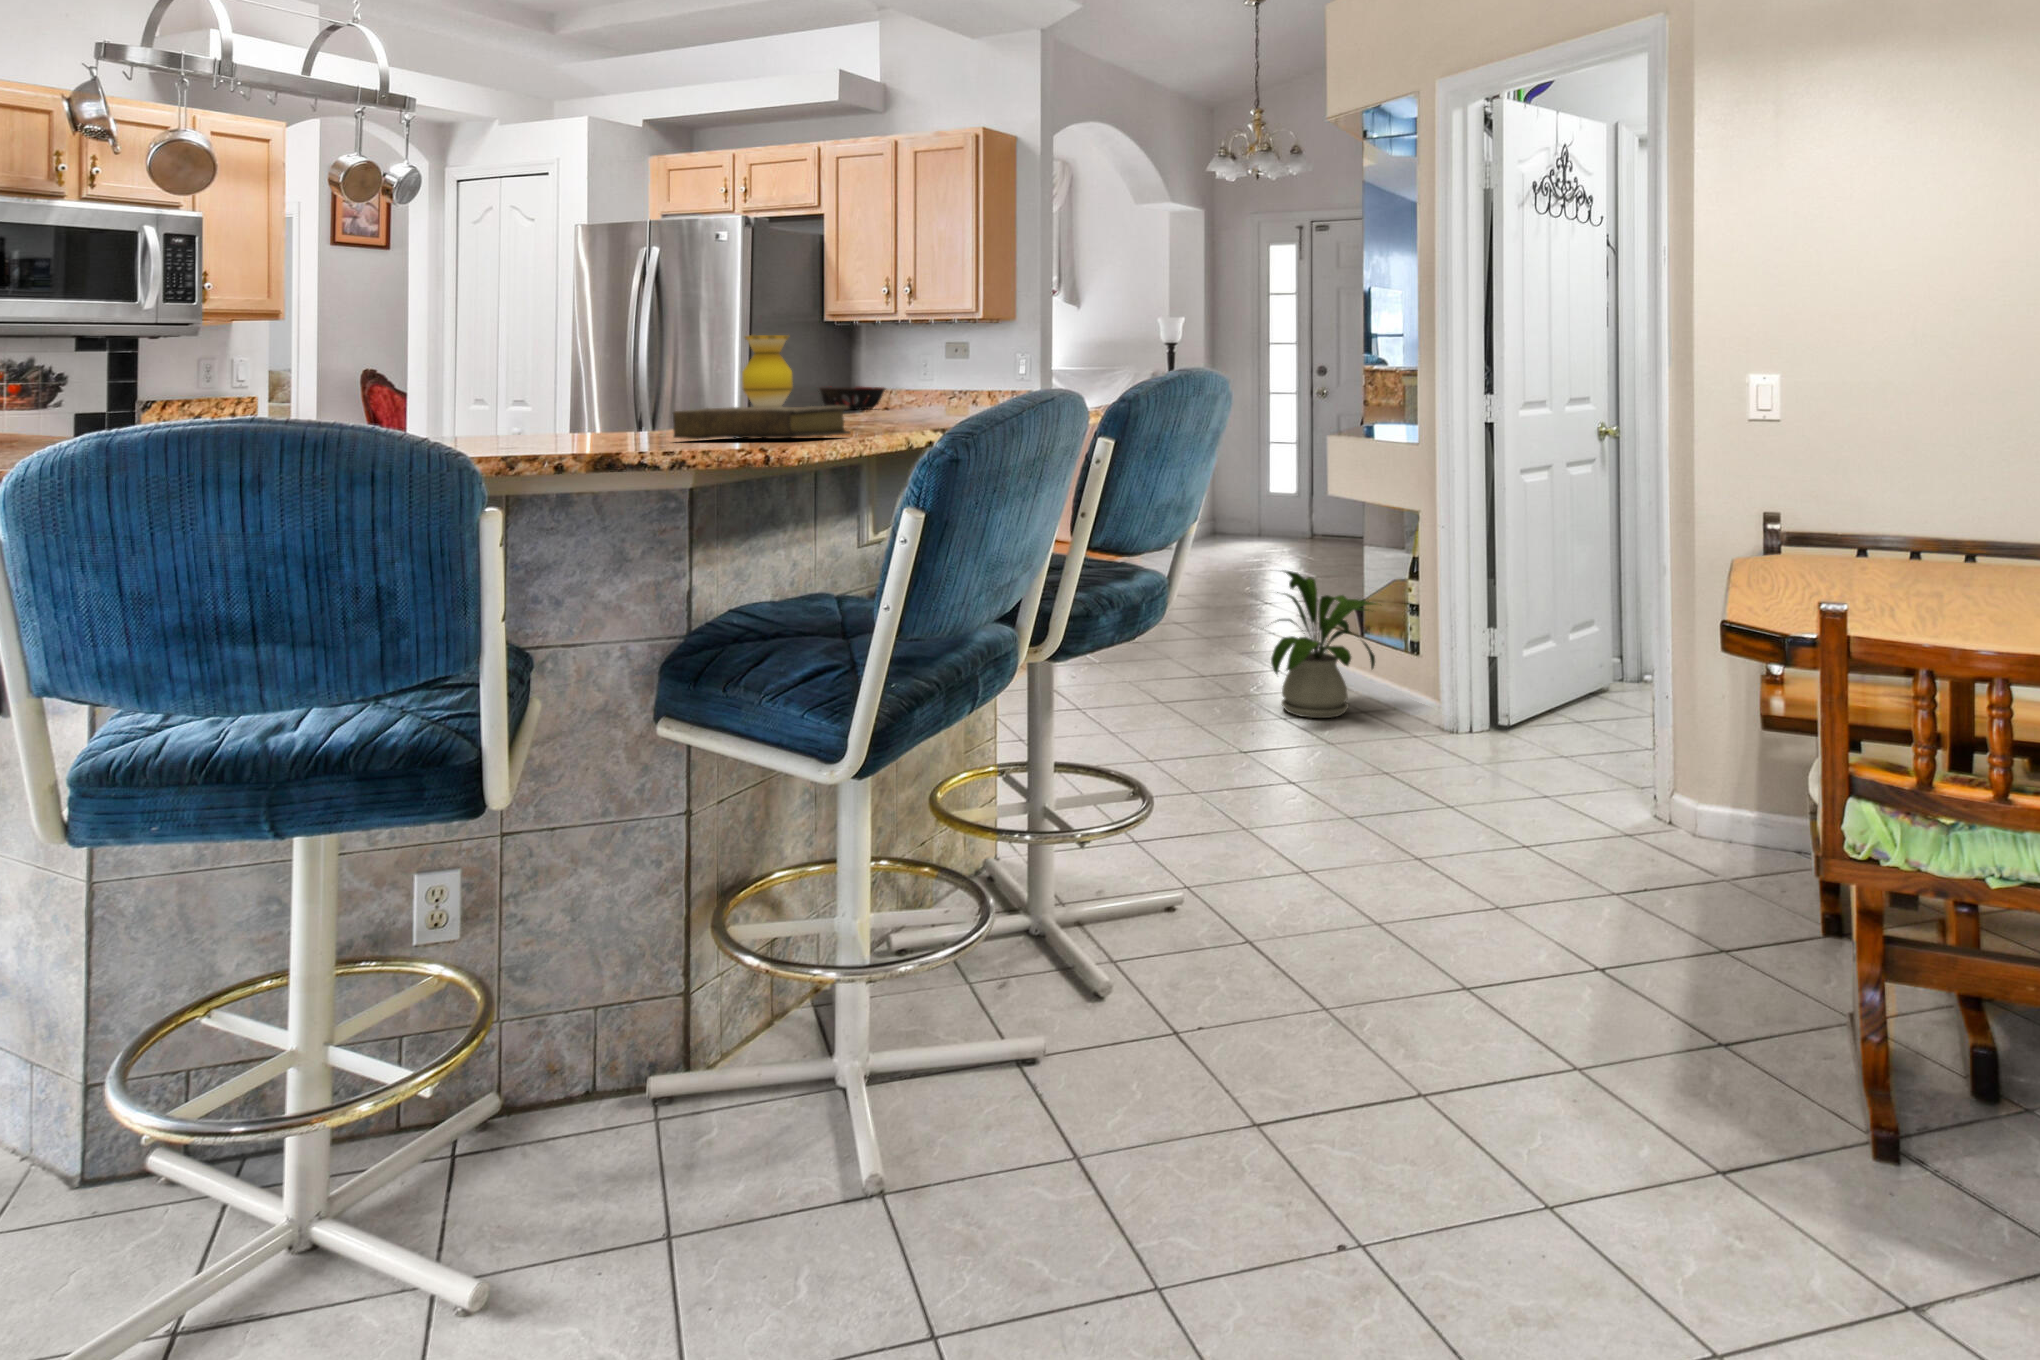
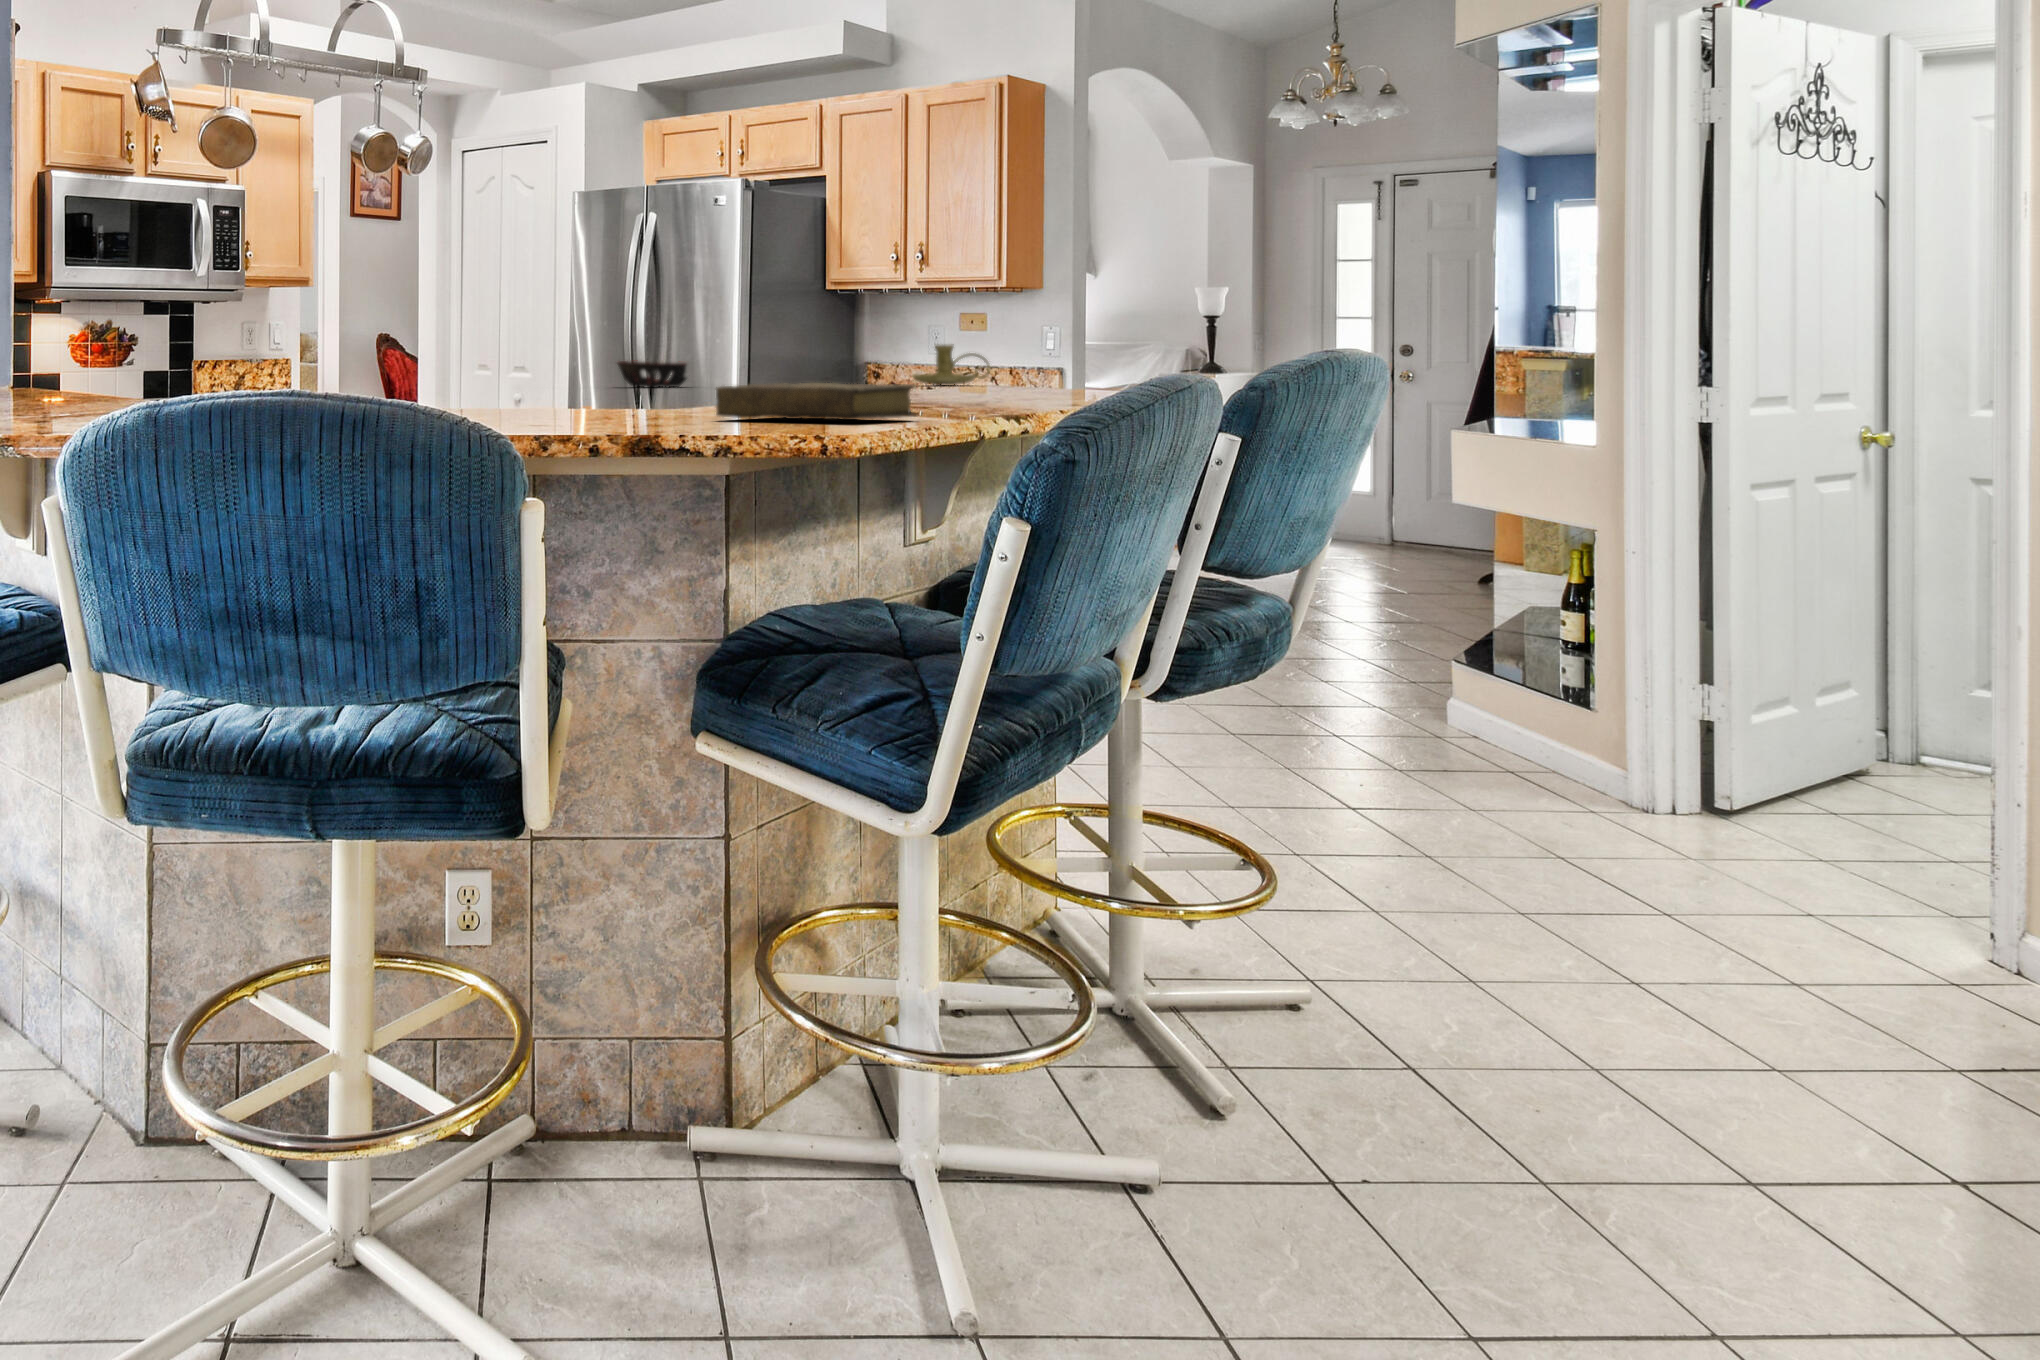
vase: present [742,335,793,406] -> none [743,304,797,387]
candle holder: none [898,372,966,409] -> present [913,344,990,386]
decorative bowl: present [819,386,885,410] -> present [617,361,687,388]
house plant: present [1271,570,1375,718] -> none [1371,589,1543,776]

